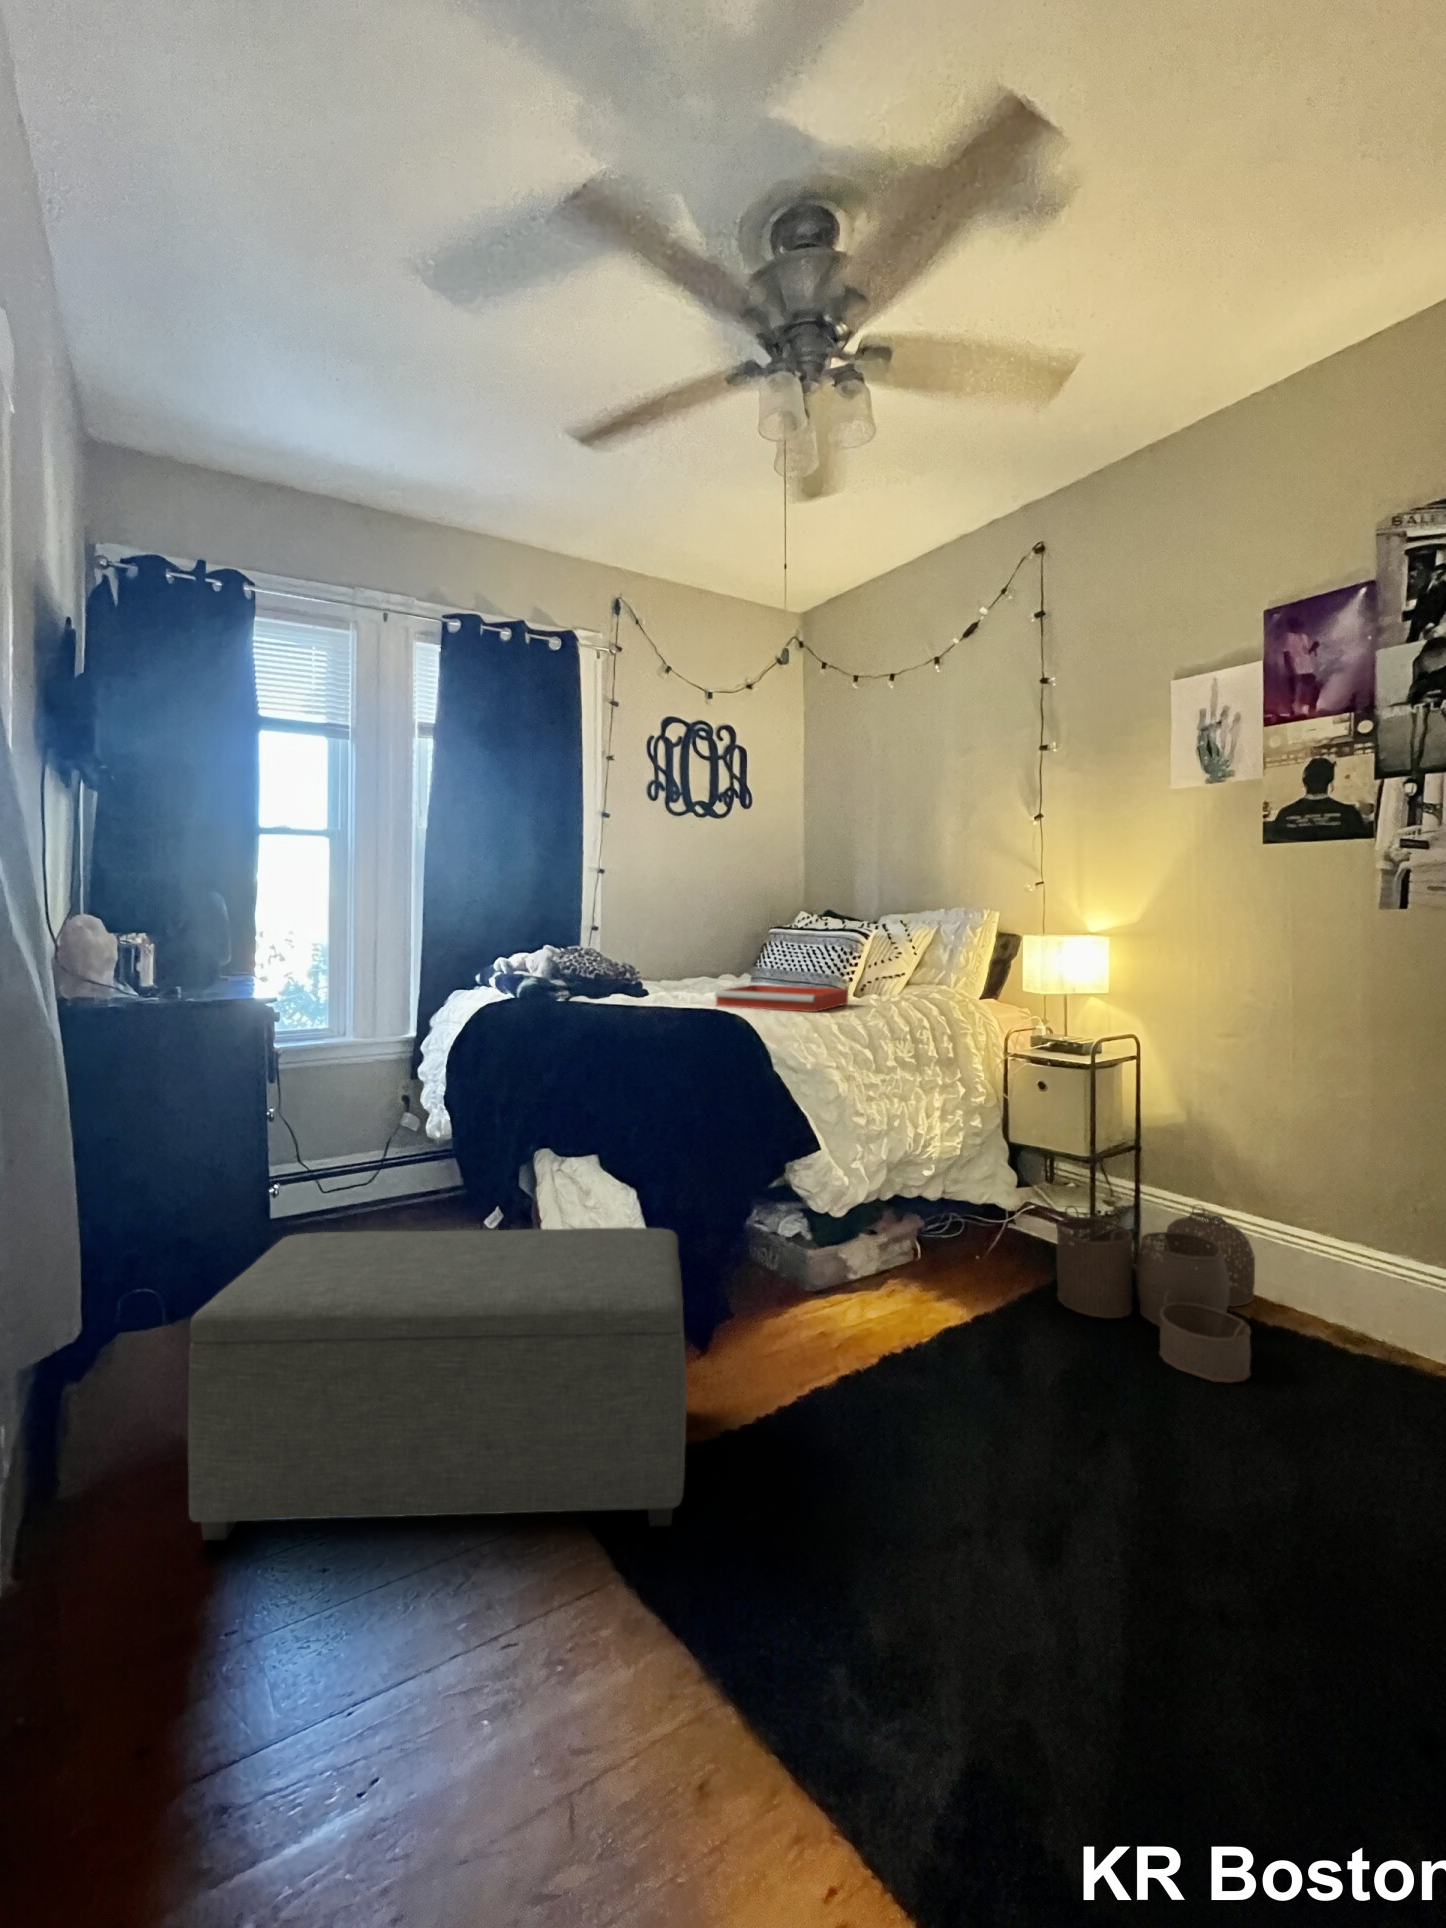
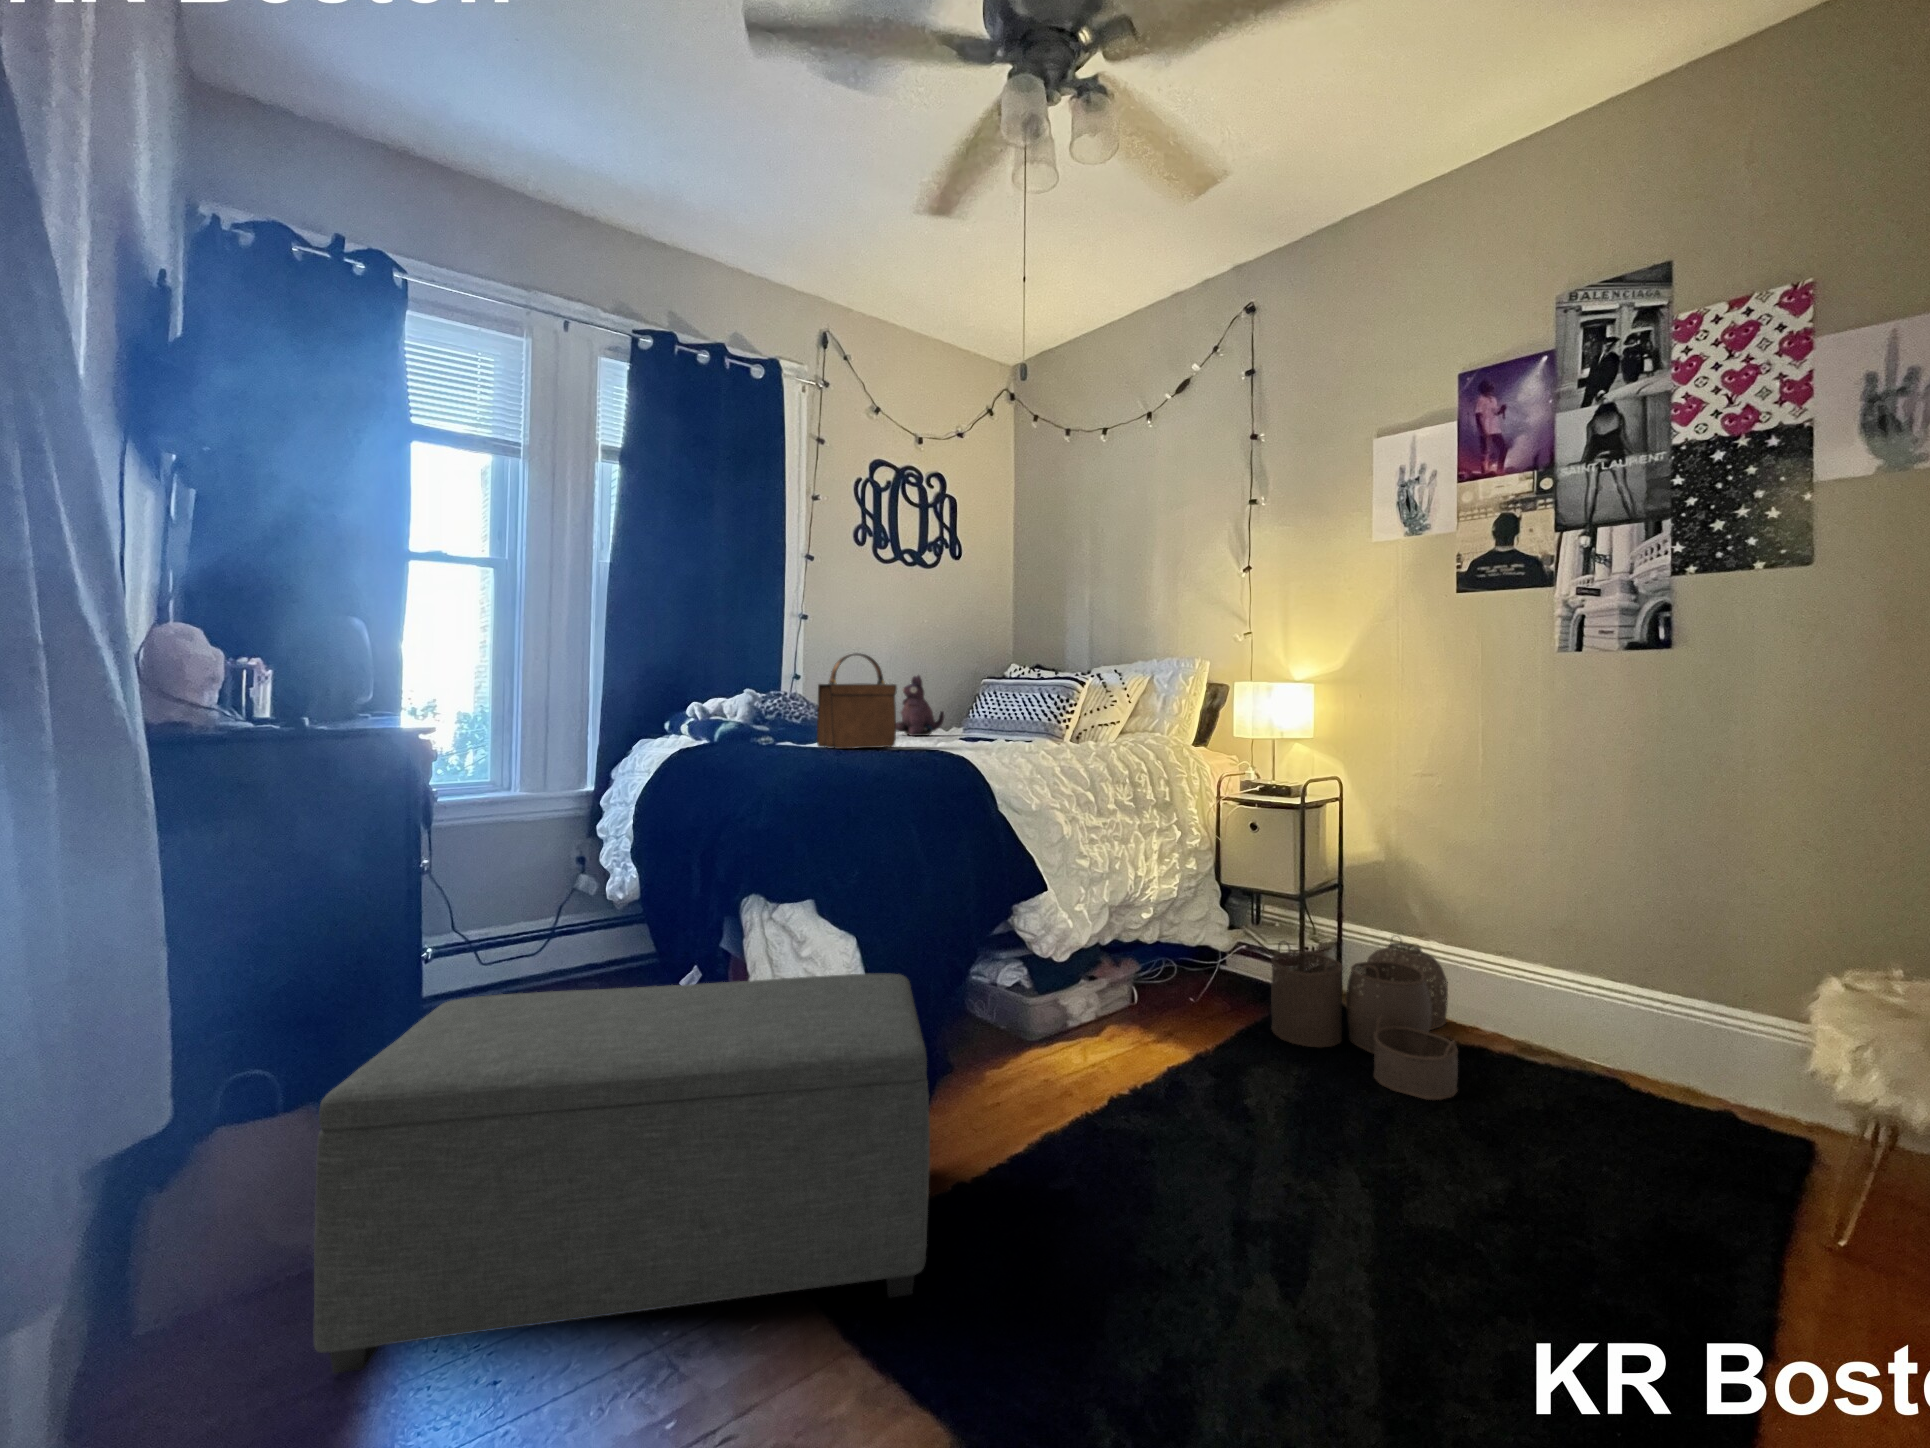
handbag: none [605,917,679,1008] -> present [817,653,897,749]
plush toy: none [687,926,735,986] -> present [896,675,944,736]
tray: present [715,985,848,1012] -> none [933,729,1068,753]

